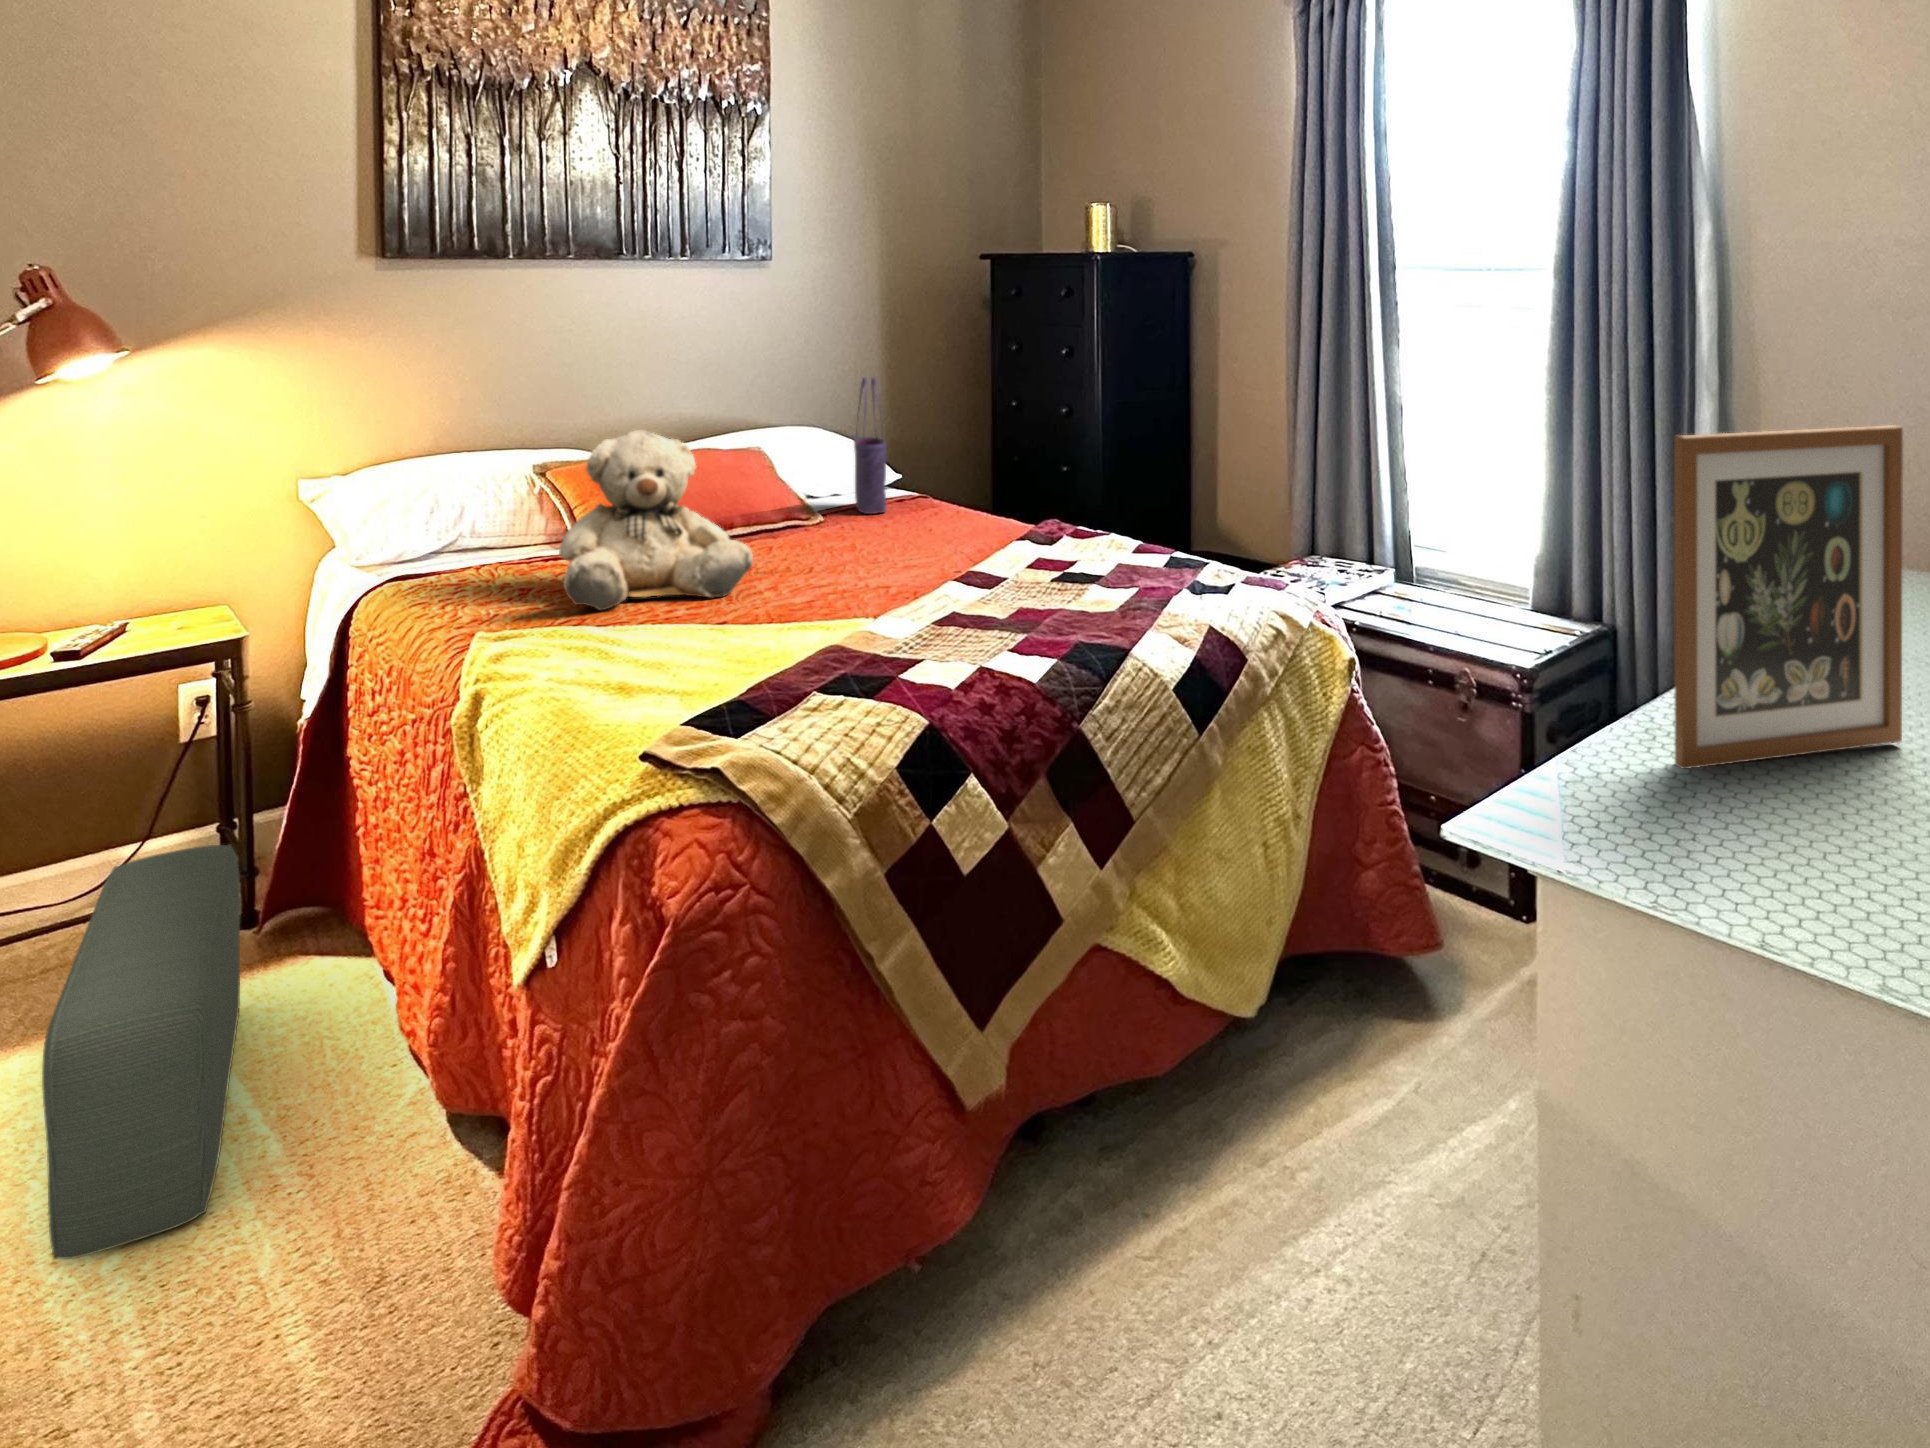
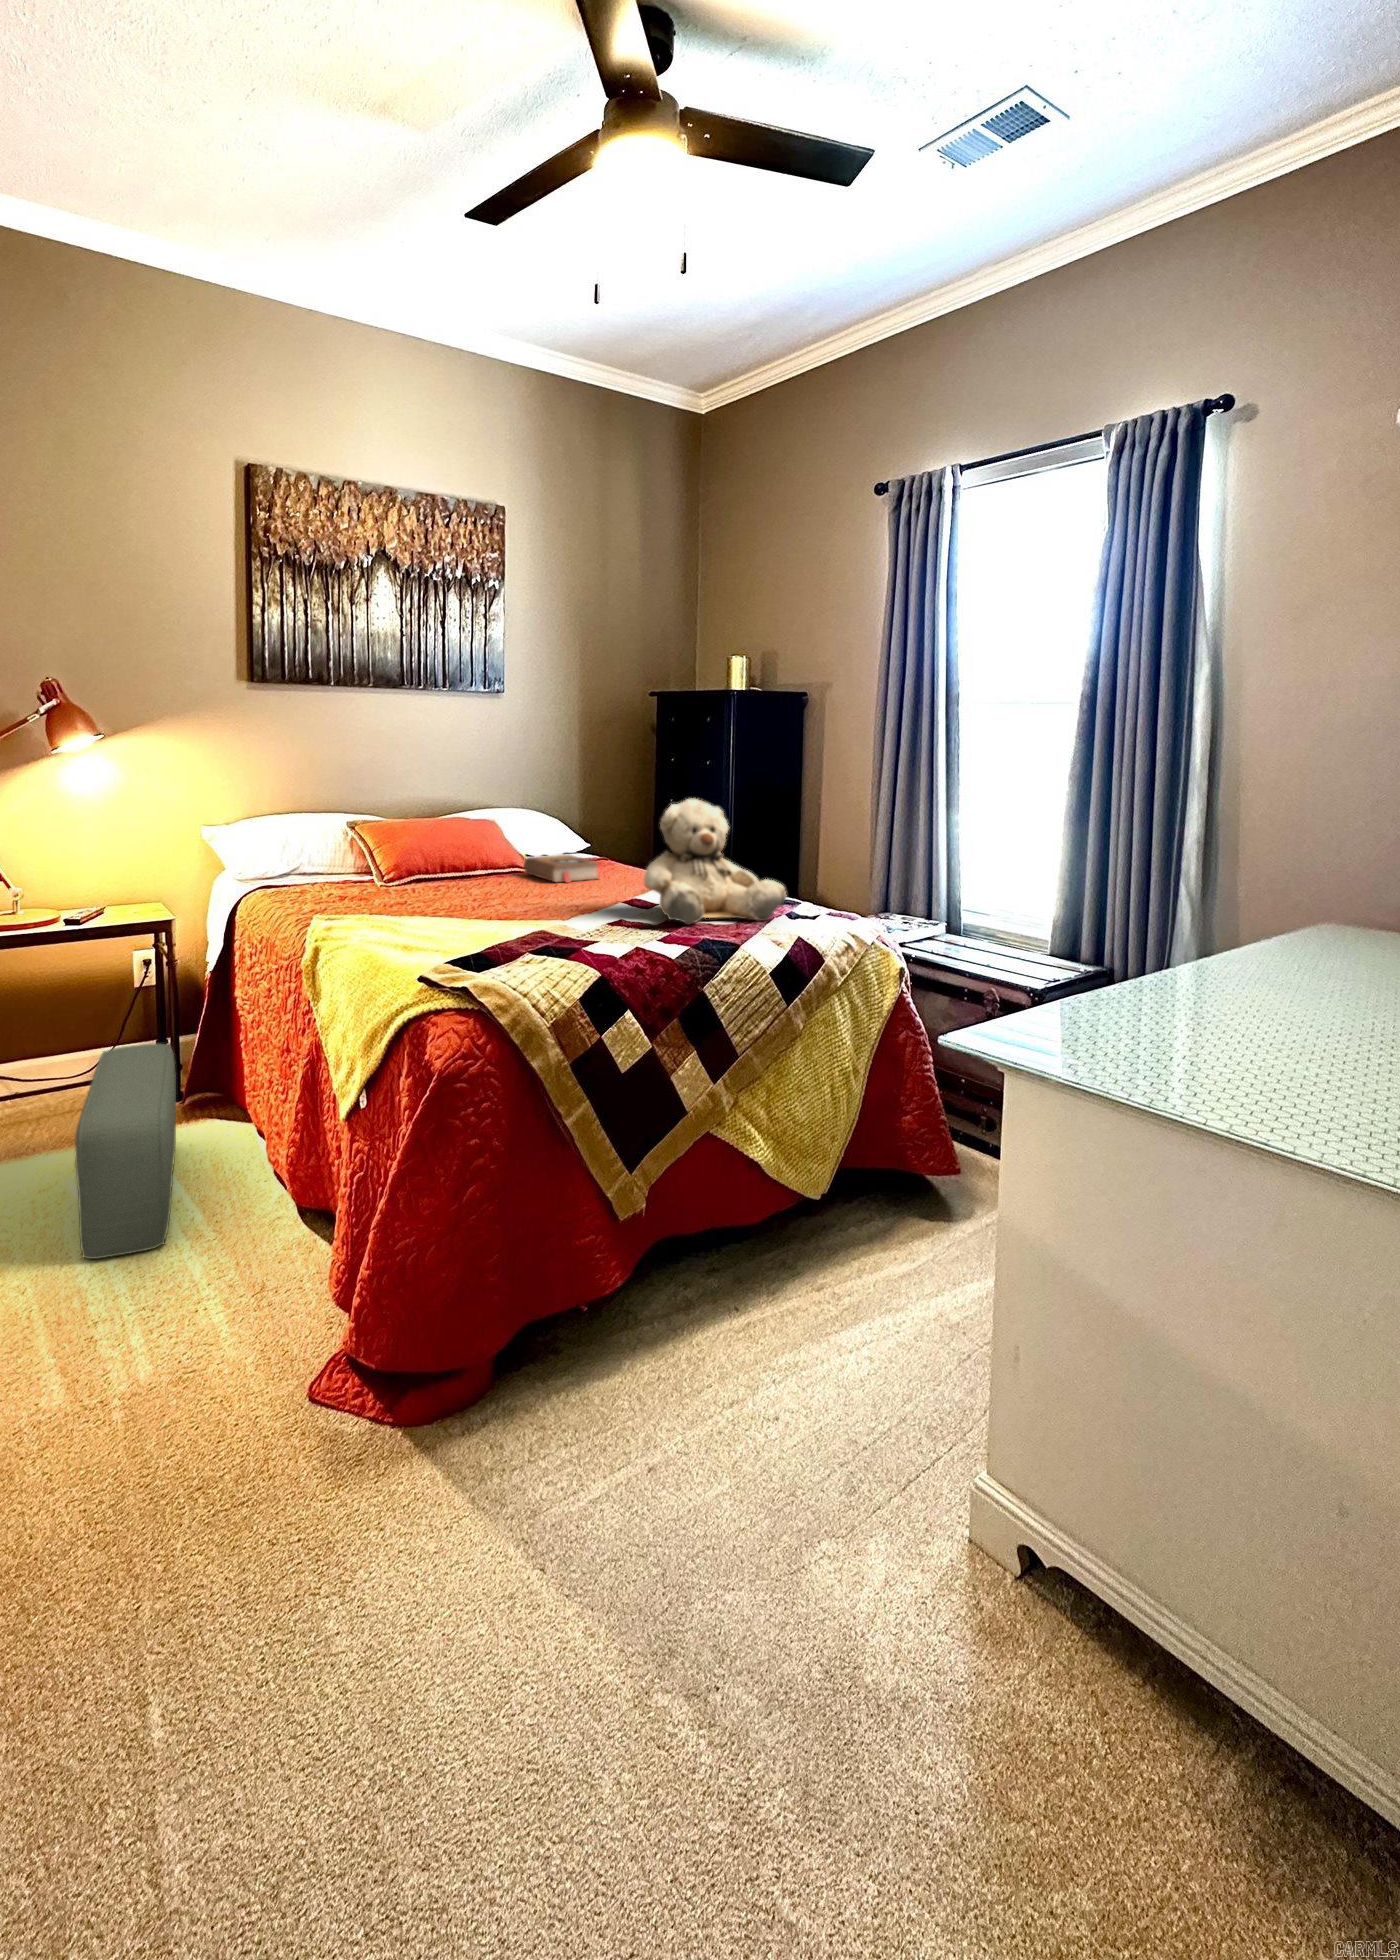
tote bag: present [854,377,887,514] -> none [561,773,583,867]
picture frame: present [1674,425,1903,769] -> none [1094,792,1282,1017]
teddy bear: present [559,430,753,610] -> present [644,799,786,925]
book: none [801,497,914,544] -> present [524,855,599,882]

